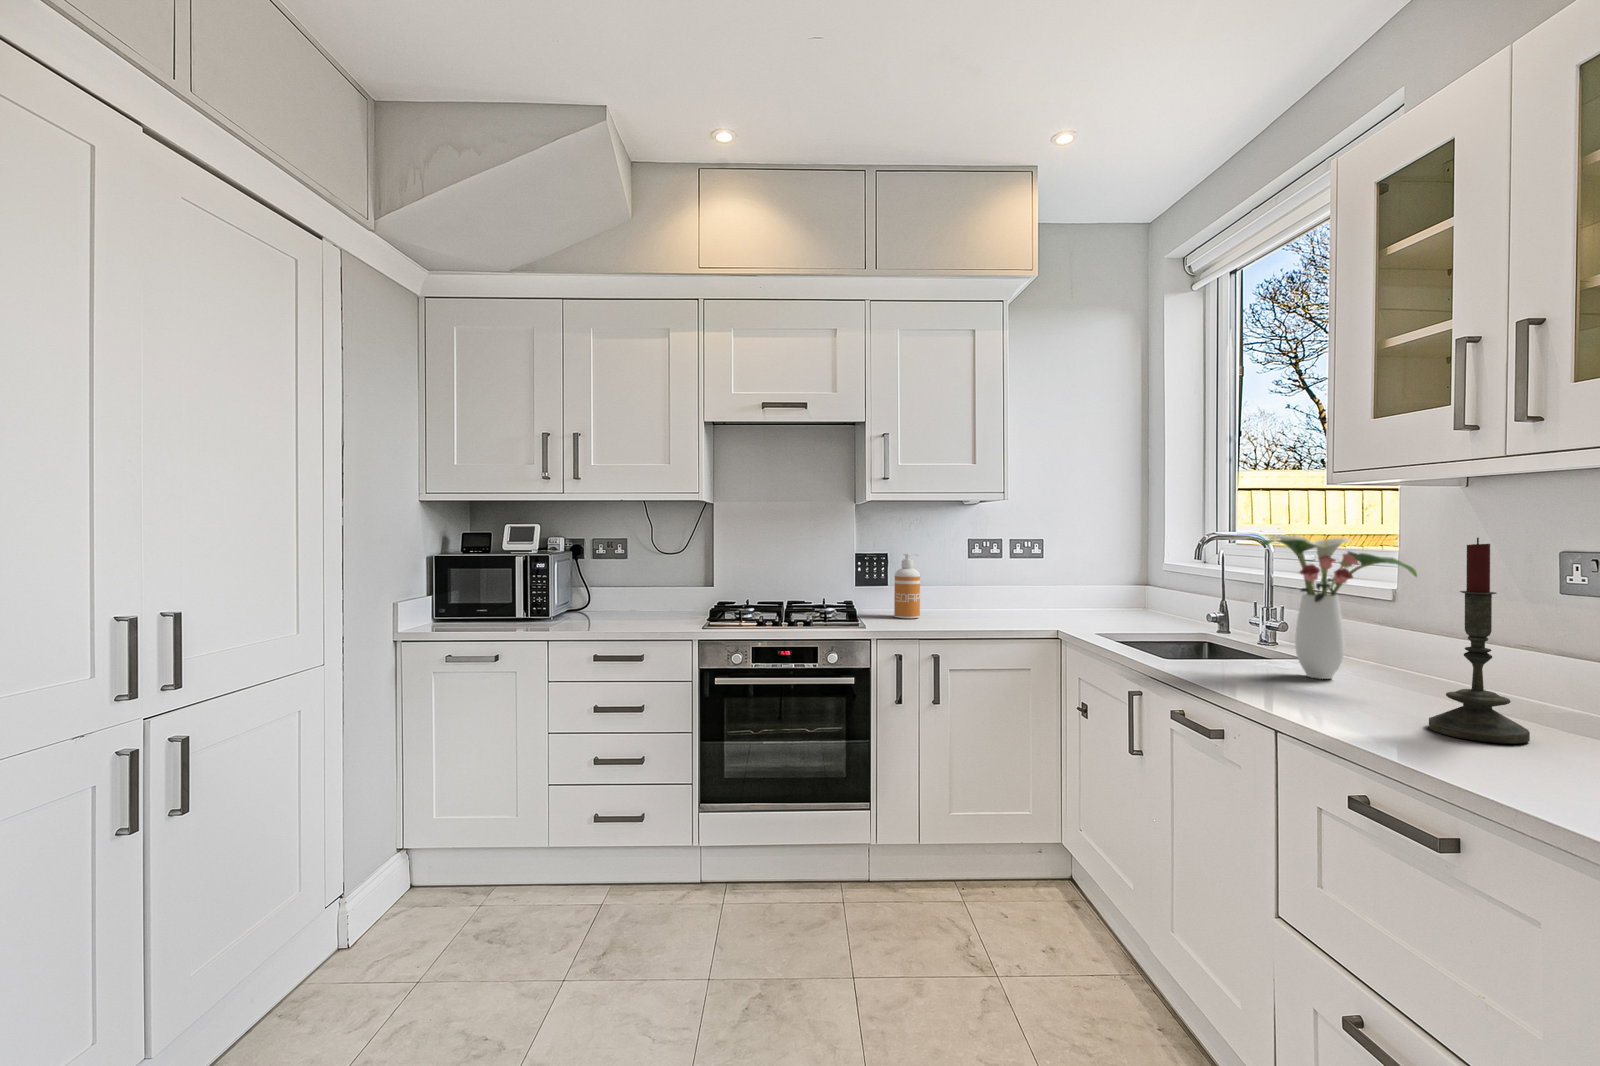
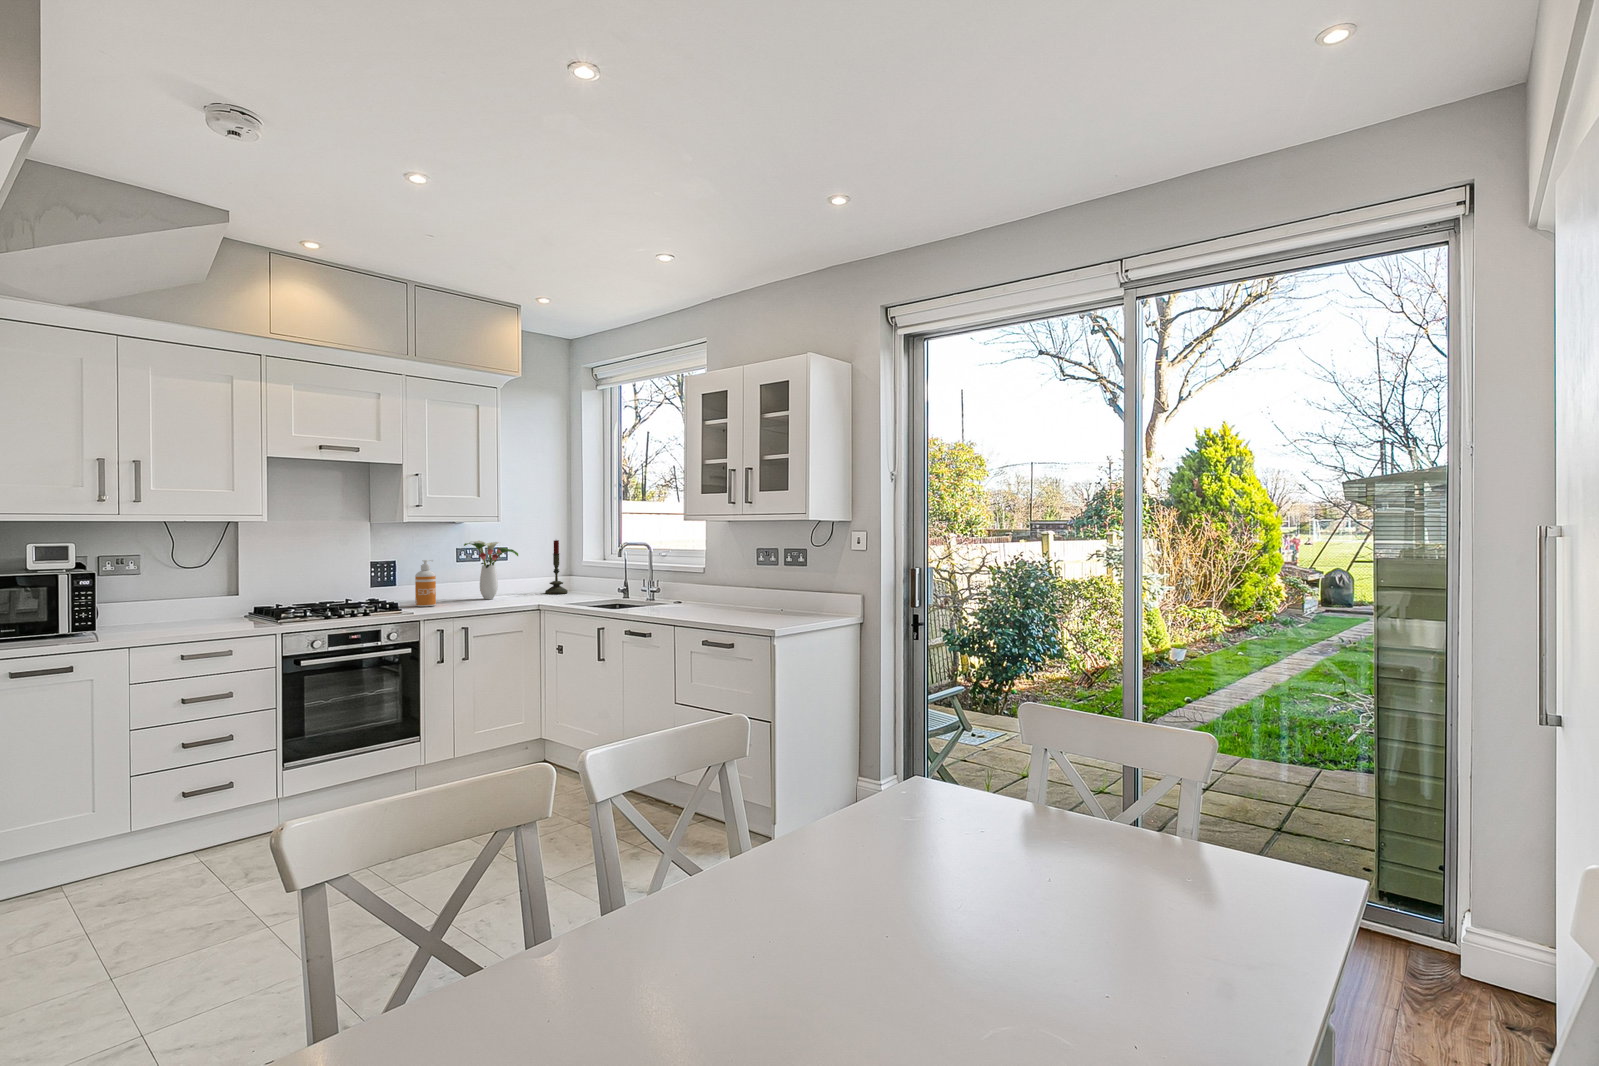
flower arrangement: present [1262,534,1417,679] -> present [464,541,518,599]
candle: present [1429,538,1530,744] -> present [545,540,568,594]

